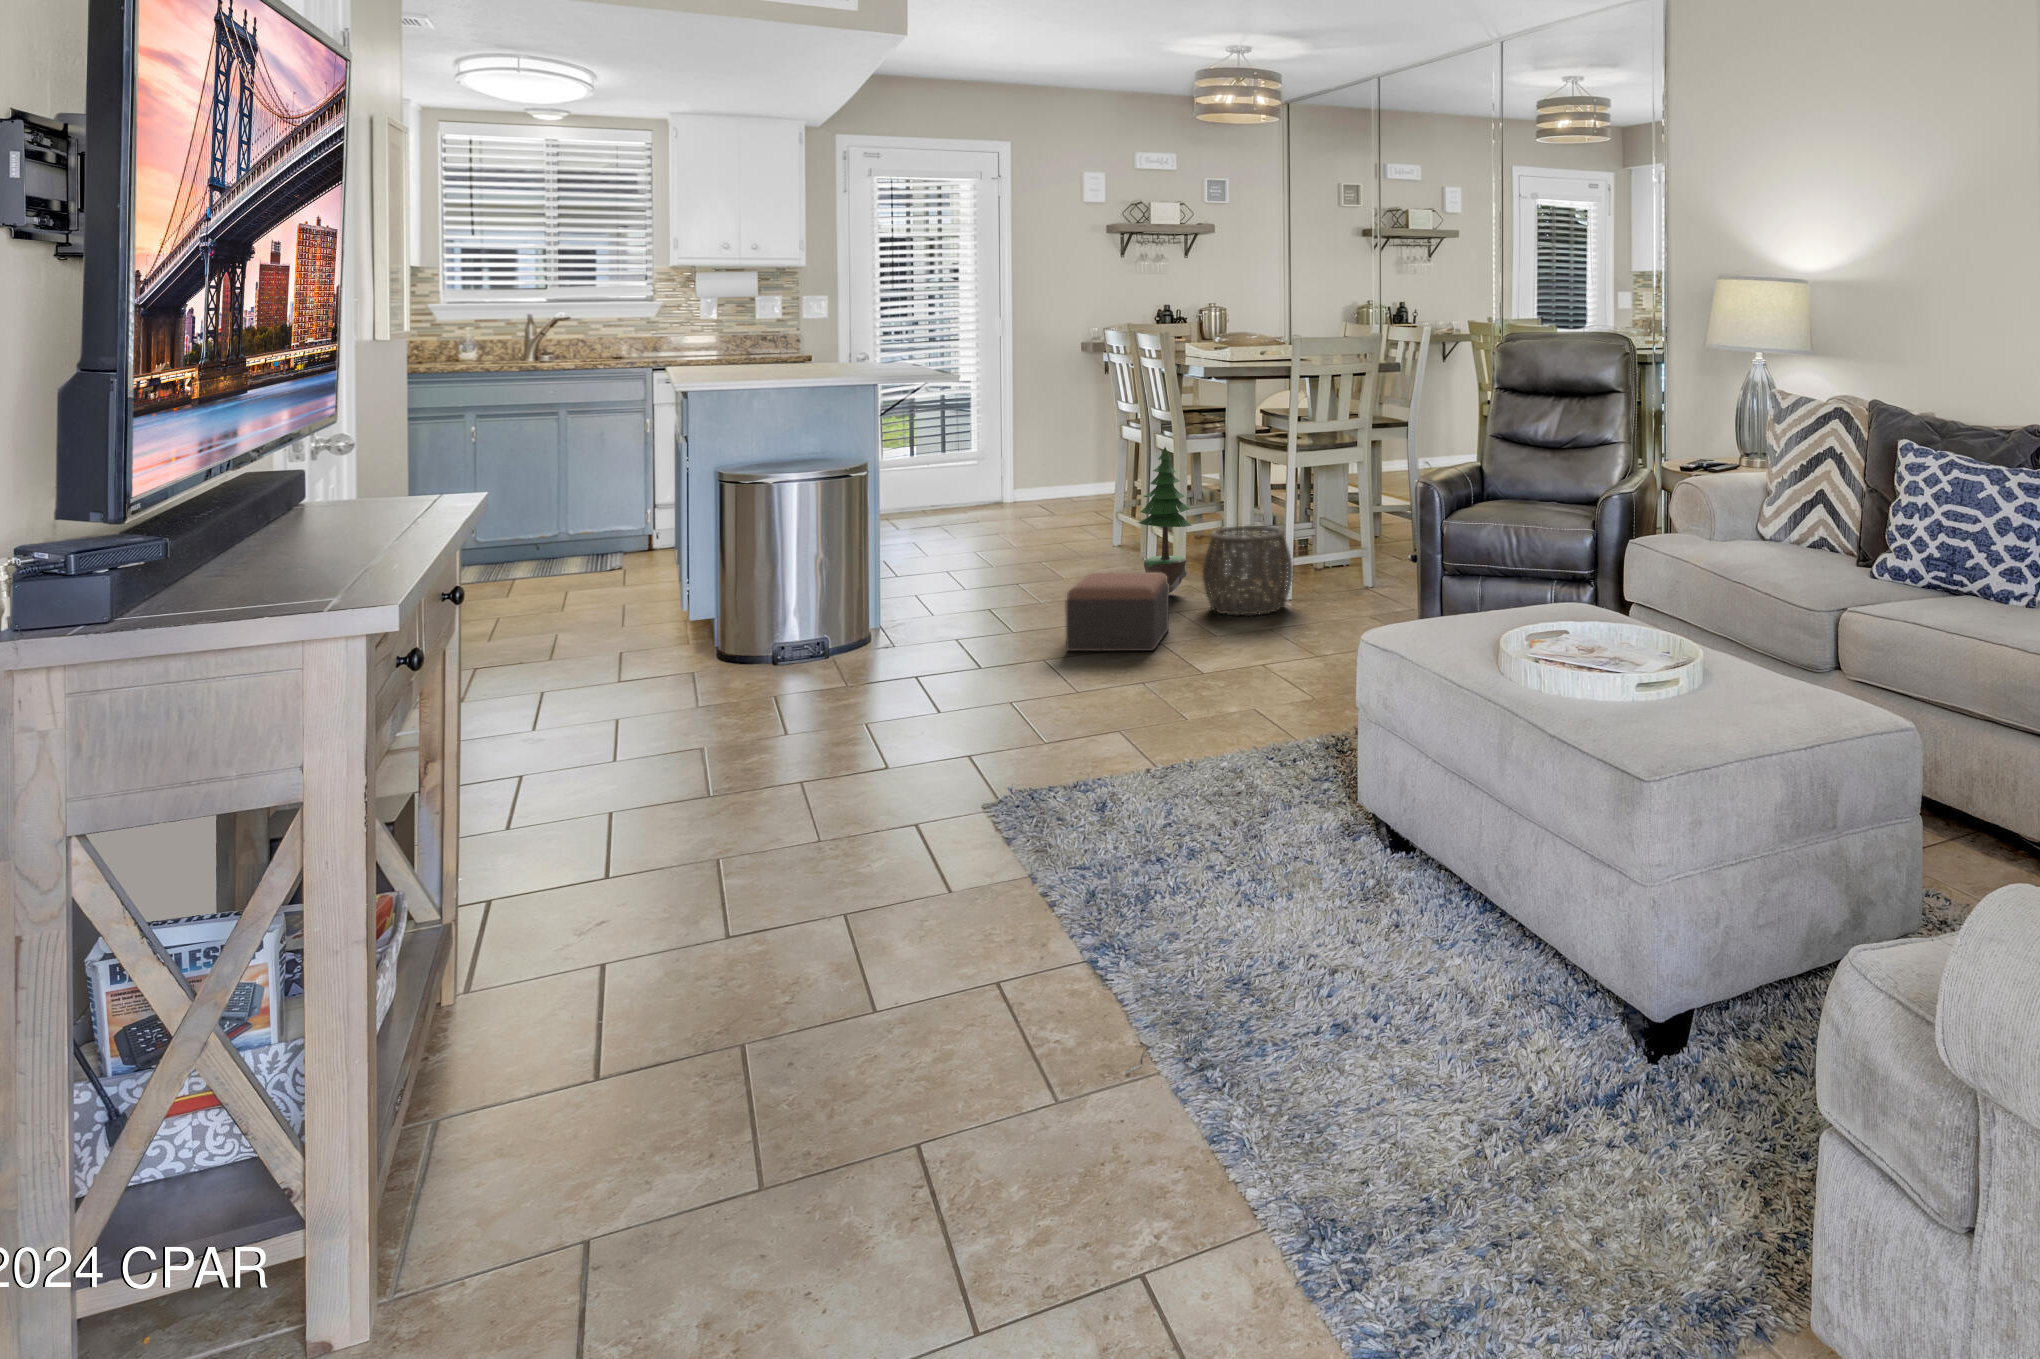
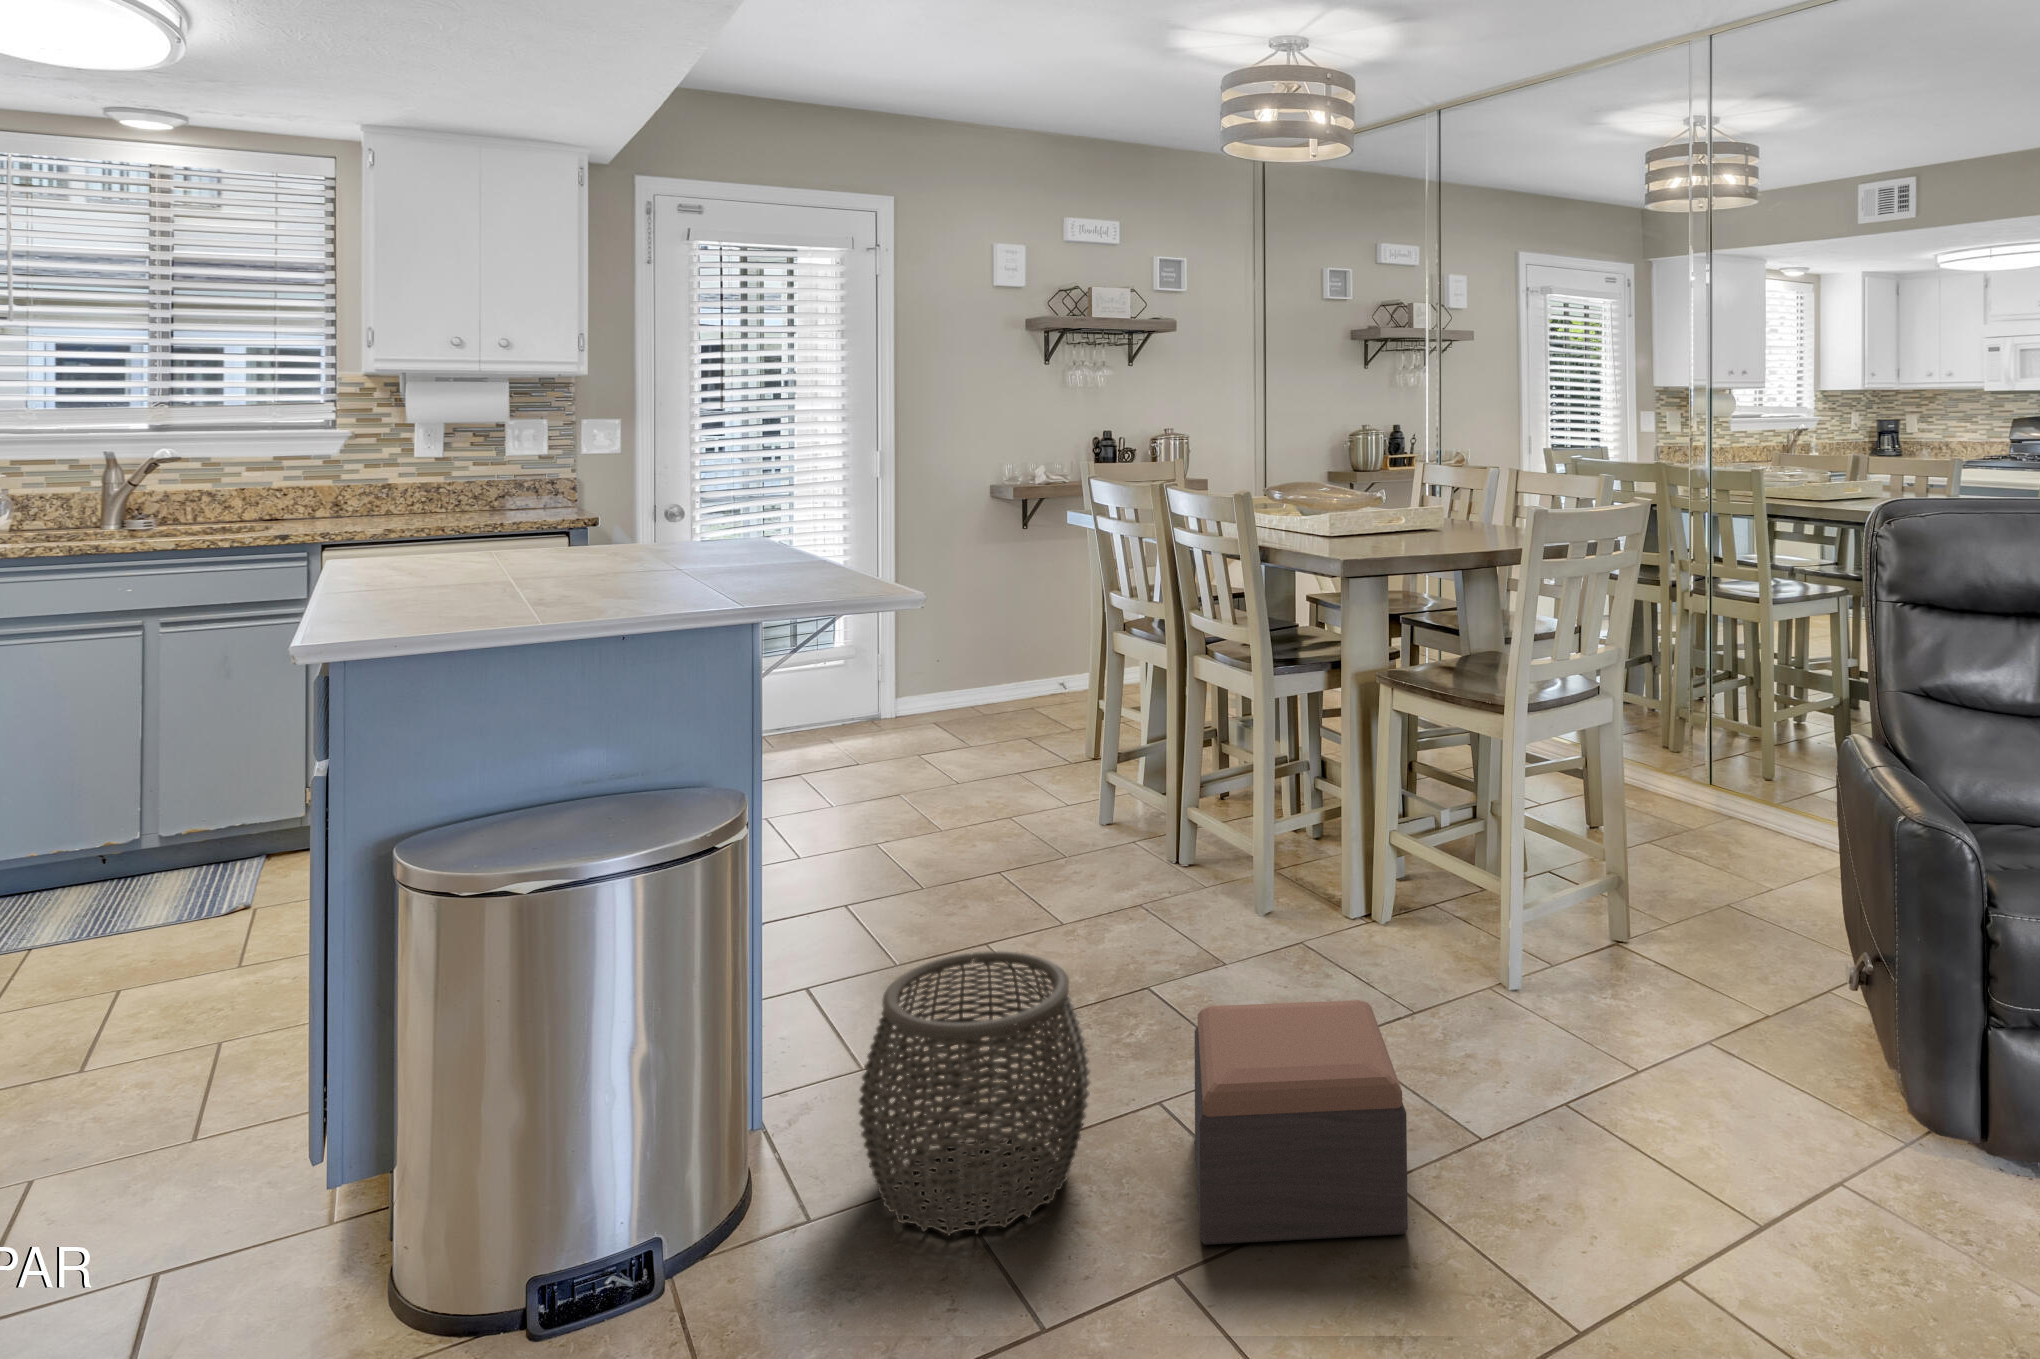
potted tree: present [1138,447,1191,593] -> none [1226,690,1327,979]
woven basket: present [1202,526,1293,615] -> present [859,951,1090,1235]

